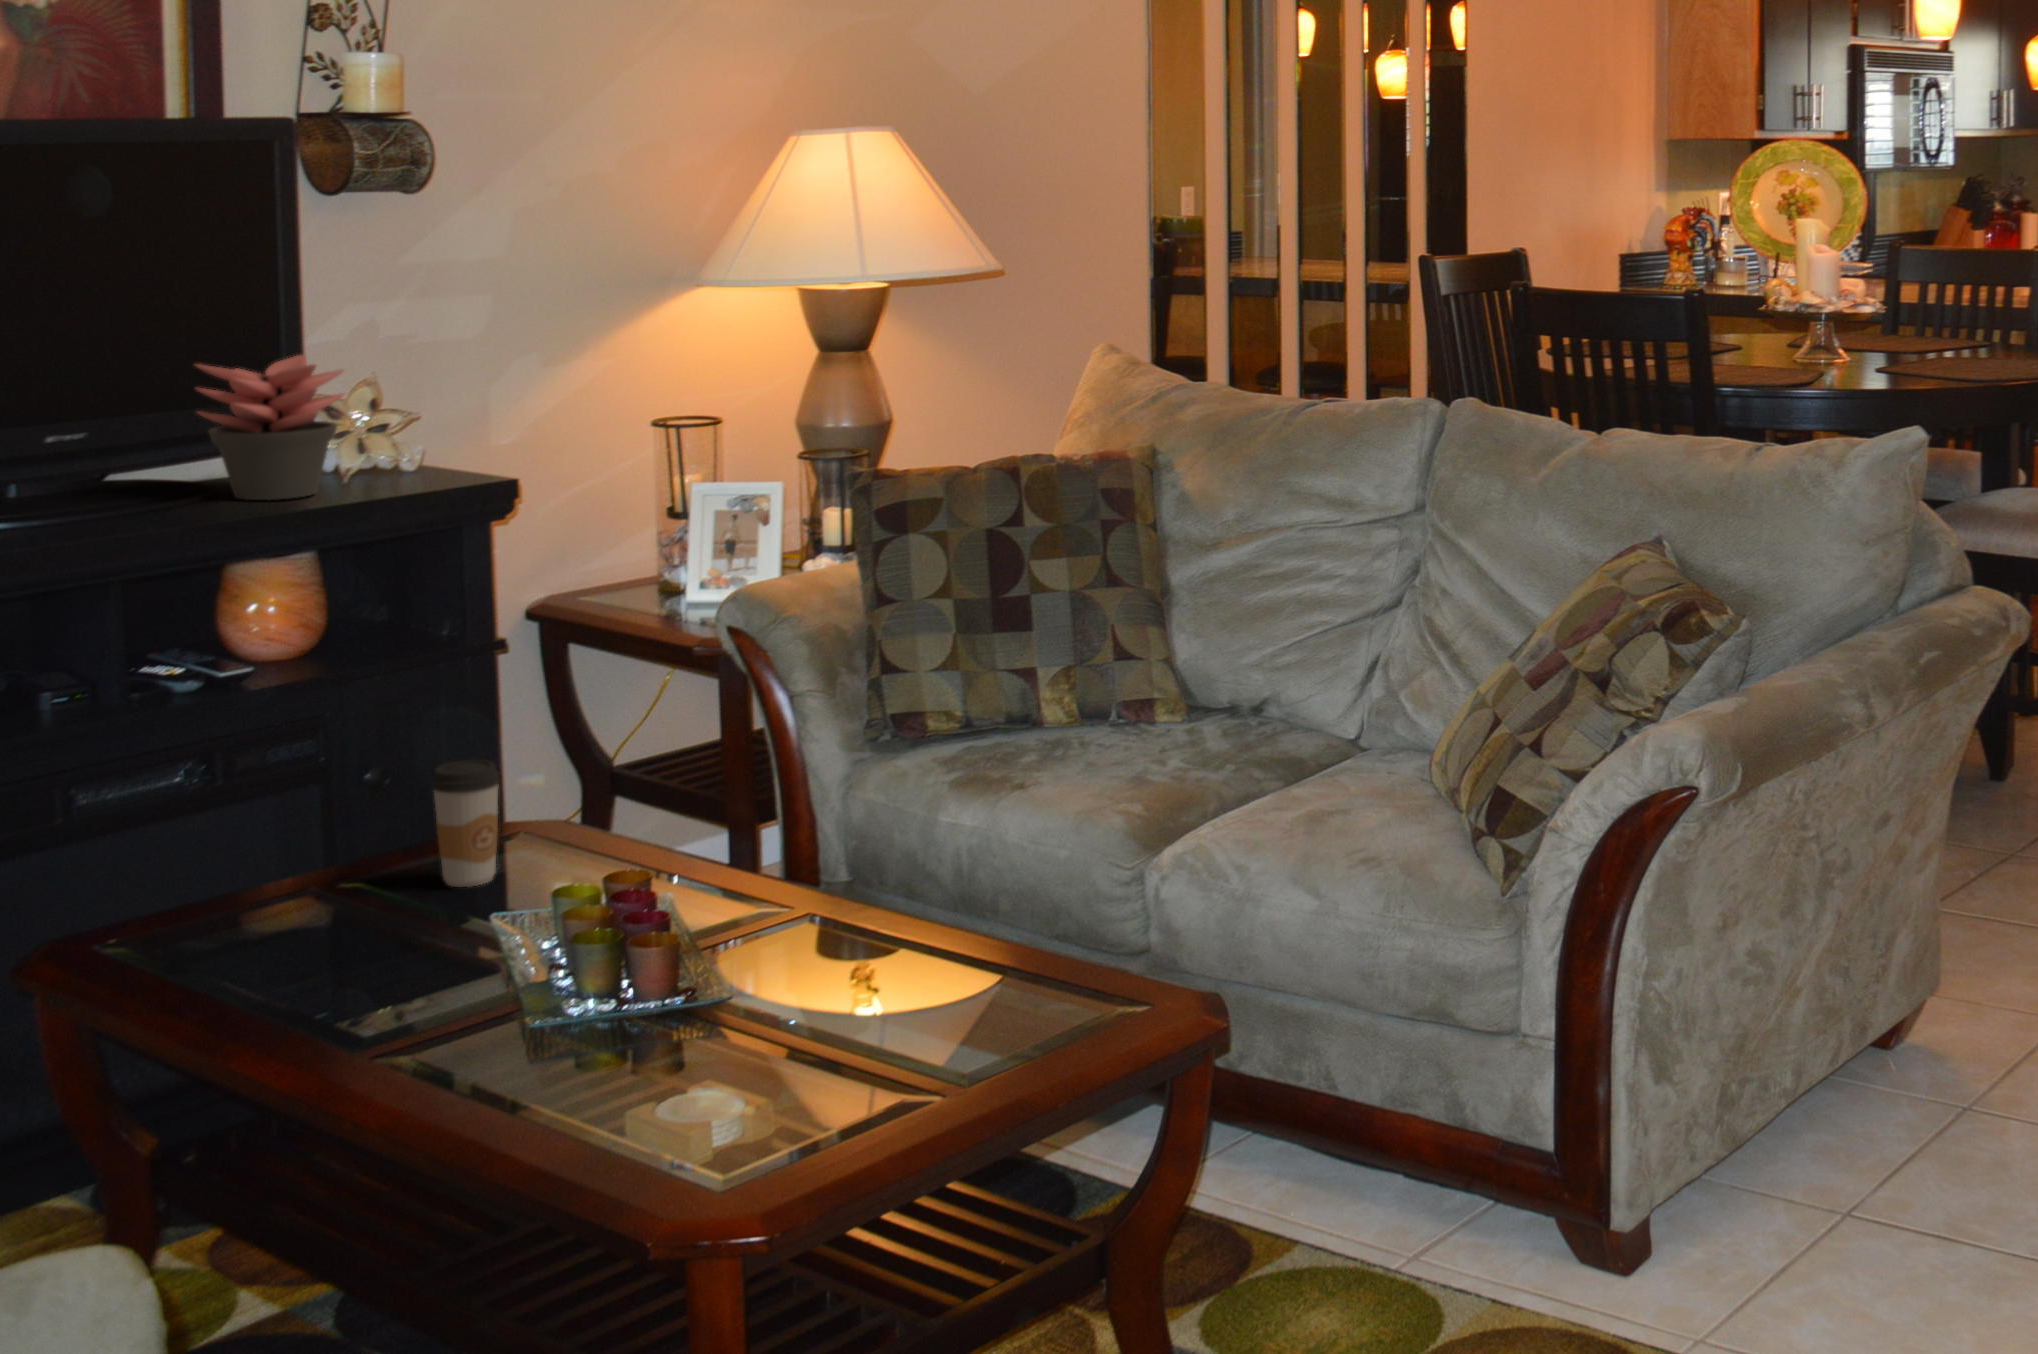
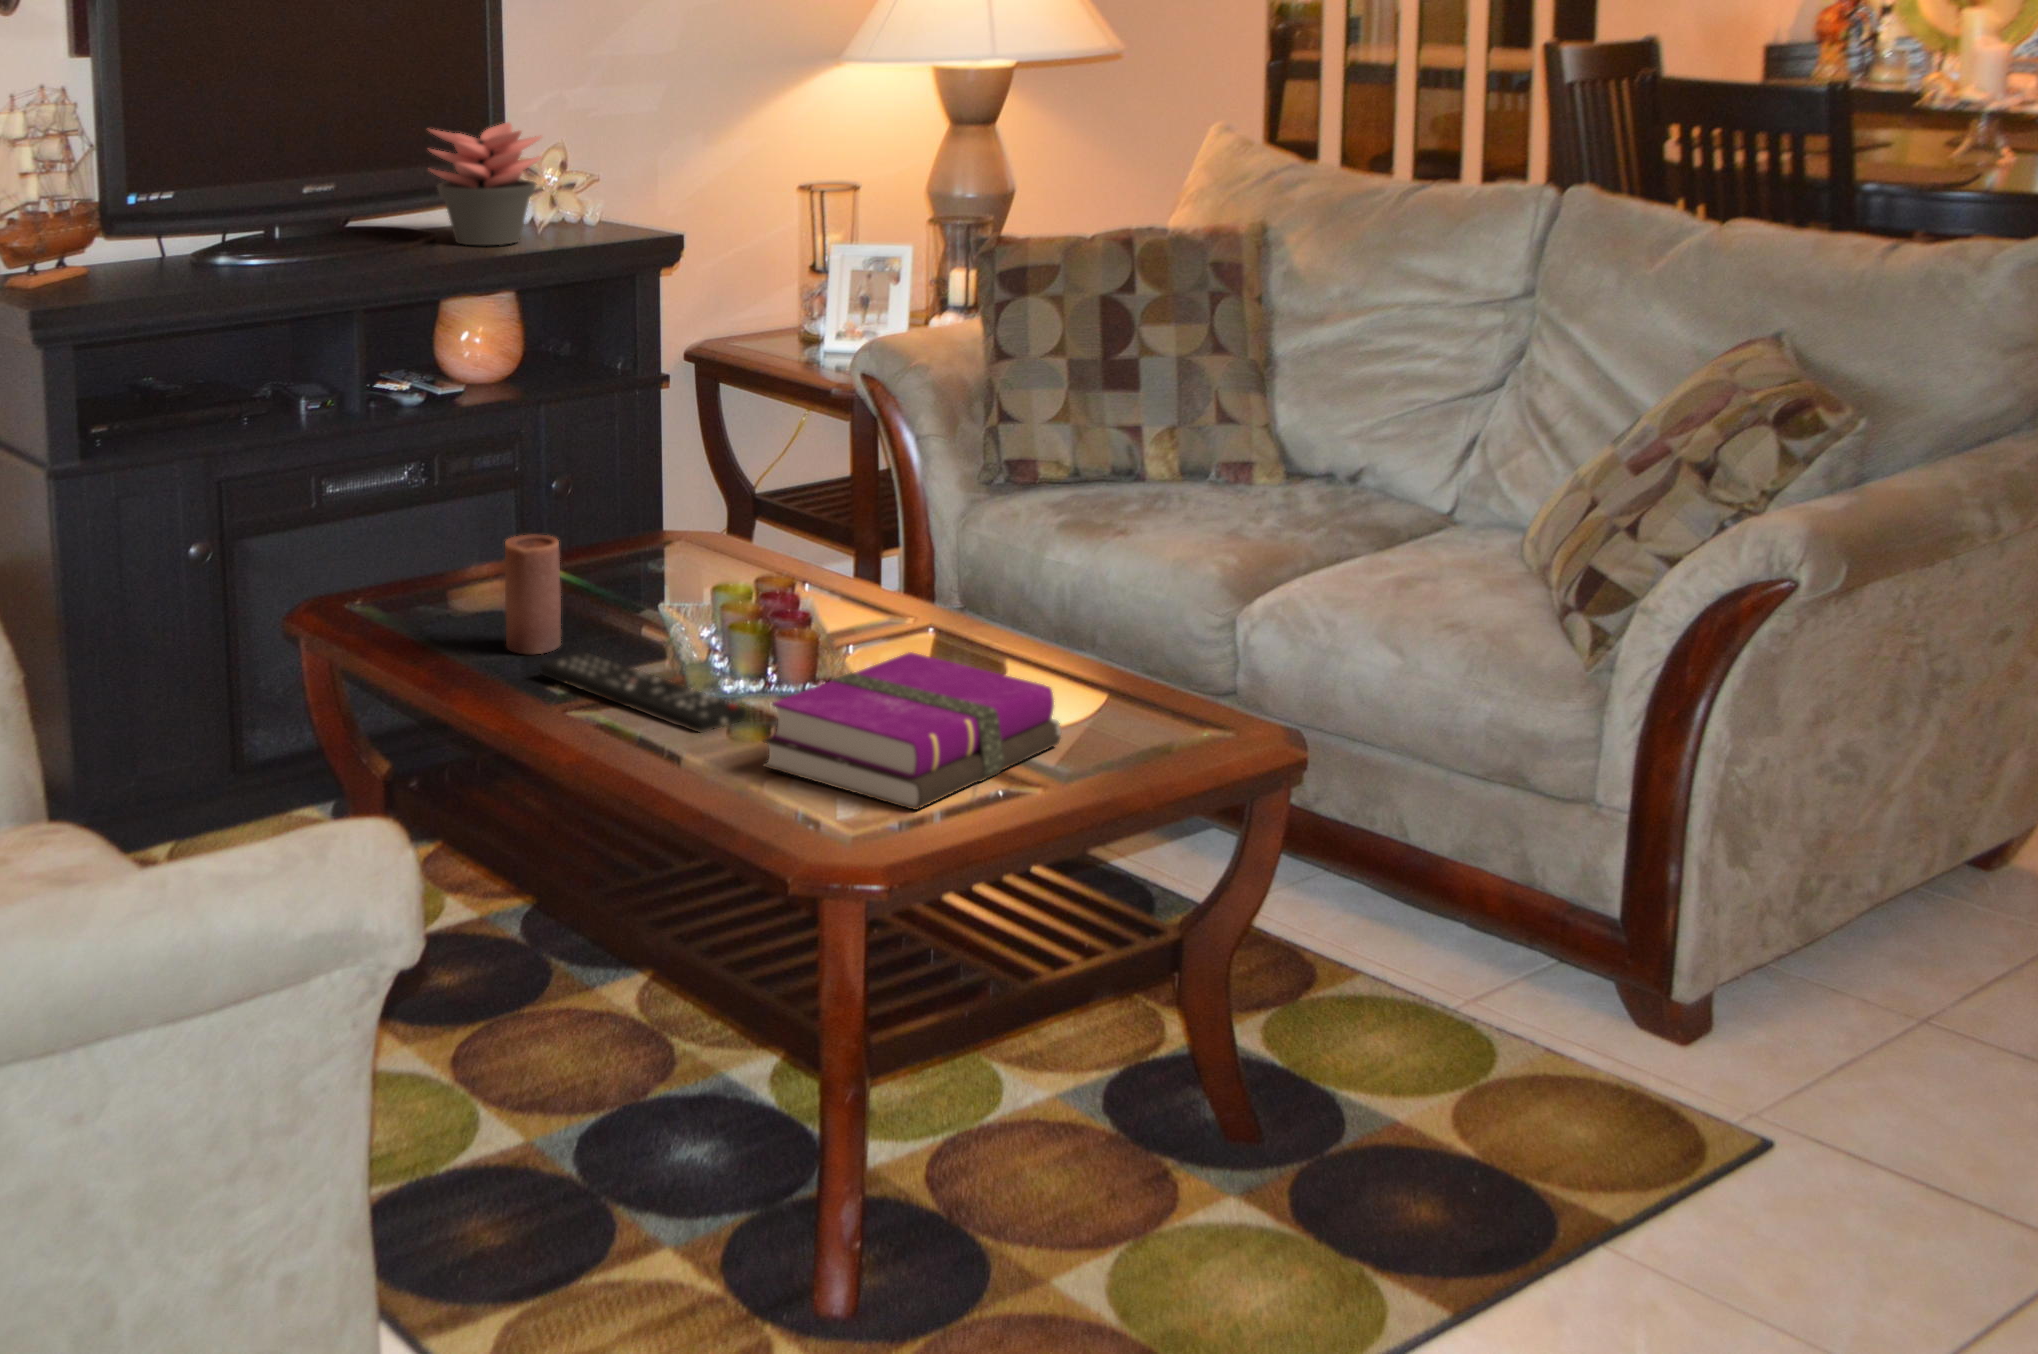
coffee cup: present [432,760,500,887] -> none [613,473,668,579]
candle: none [281,851,358,1001] -> present [505,534,561,654]
hardback book: none [606,955,964,1154] -> present [764,652,1061,810]
remote control: none [327,991,591,1084] -> present [540,652,747,732]

